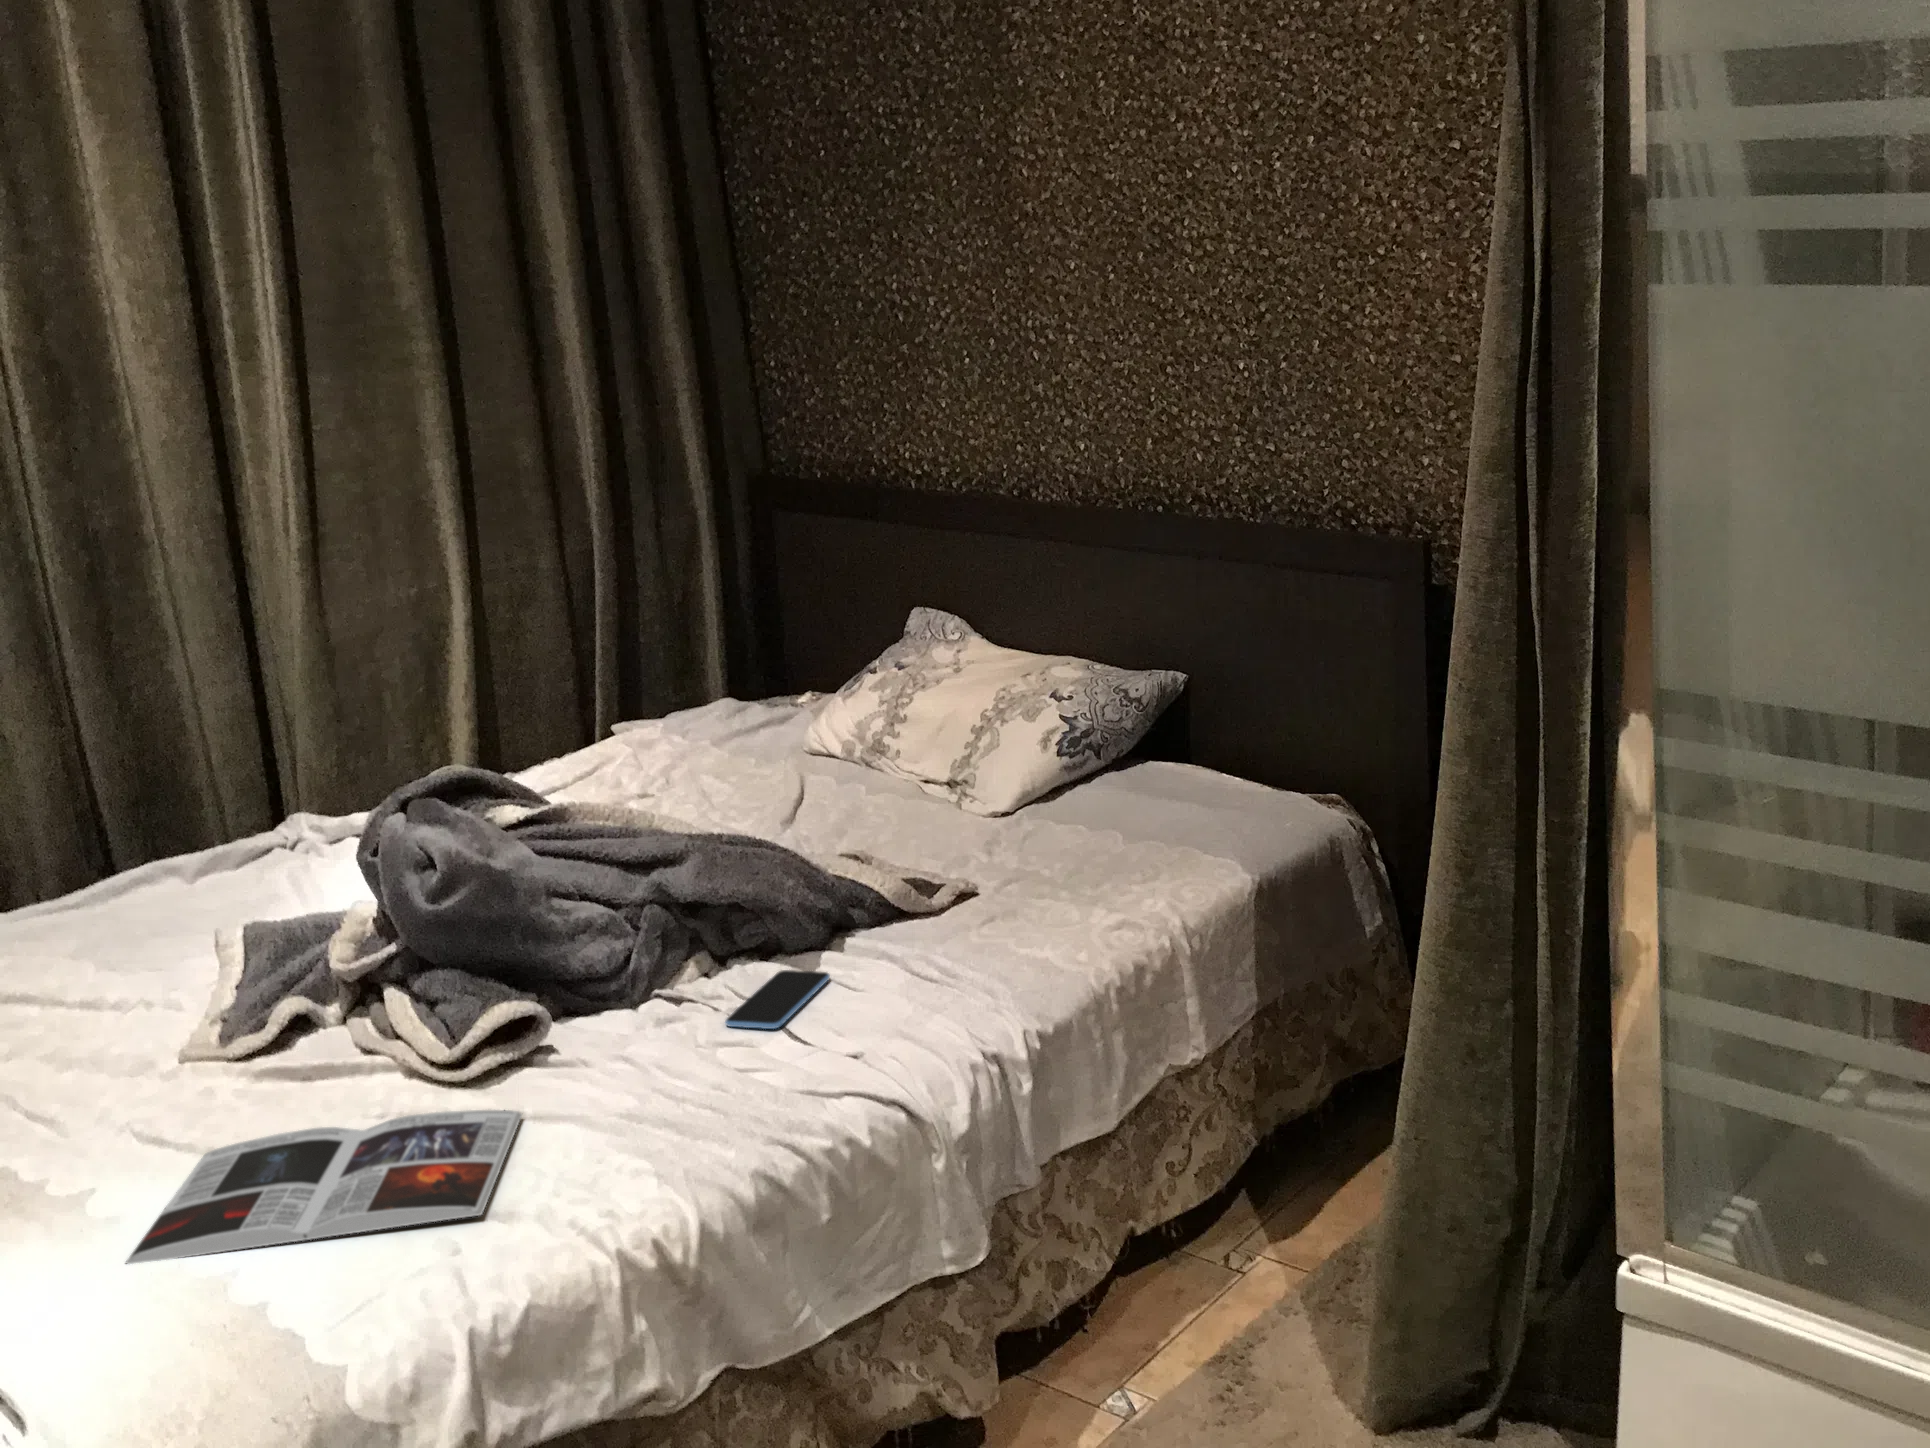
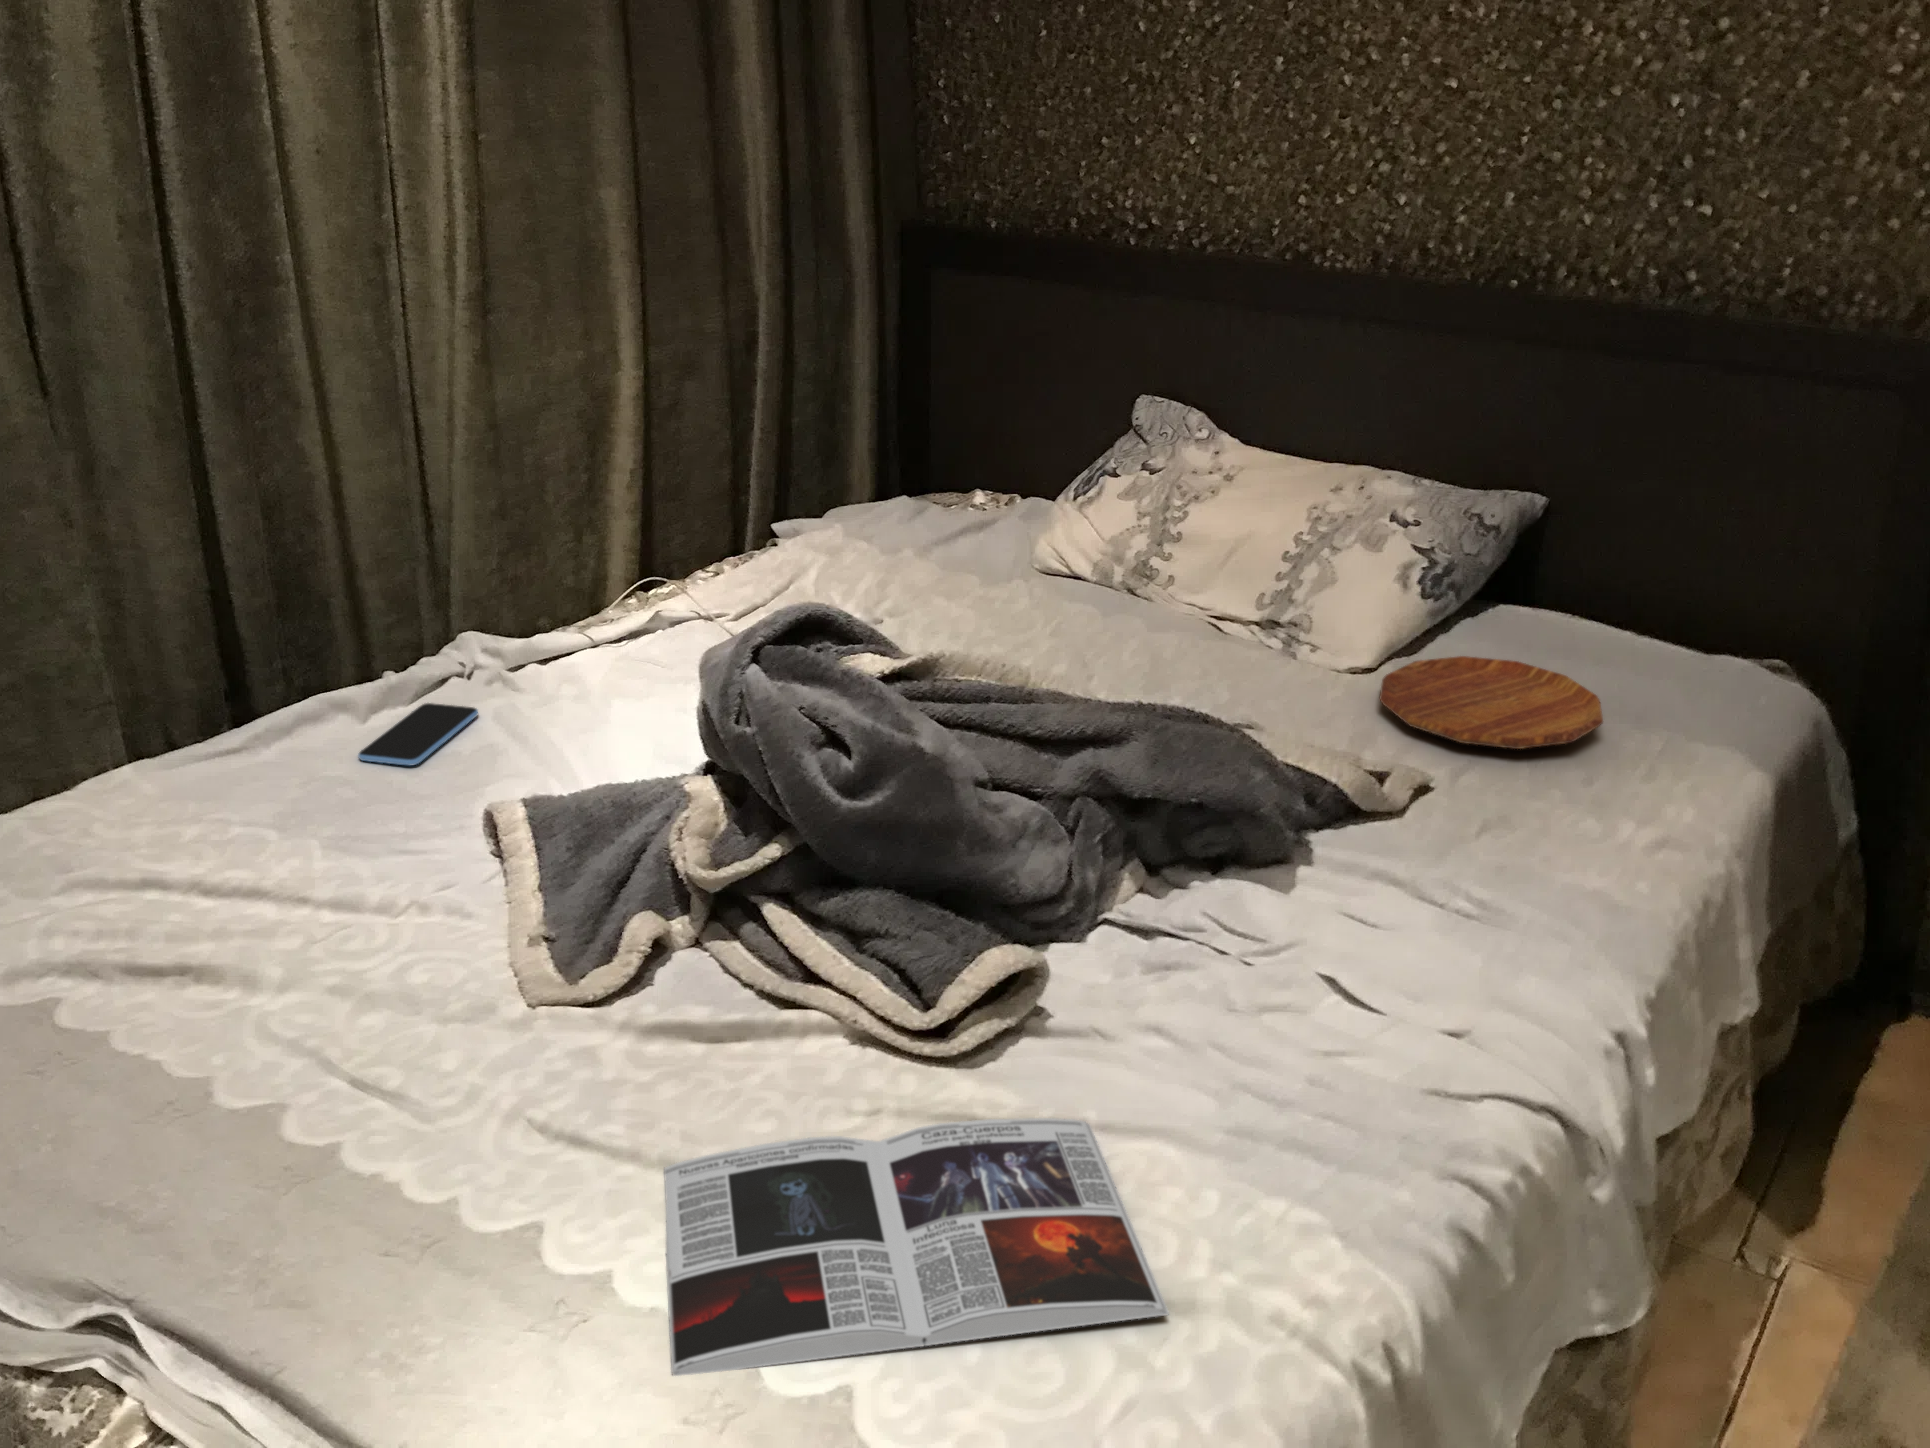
tray: none [985,798,1153,862] -> present [1380,656,1603,749]
smartphone: present [726,970,830,1029] -> present [358,703,478,765]

